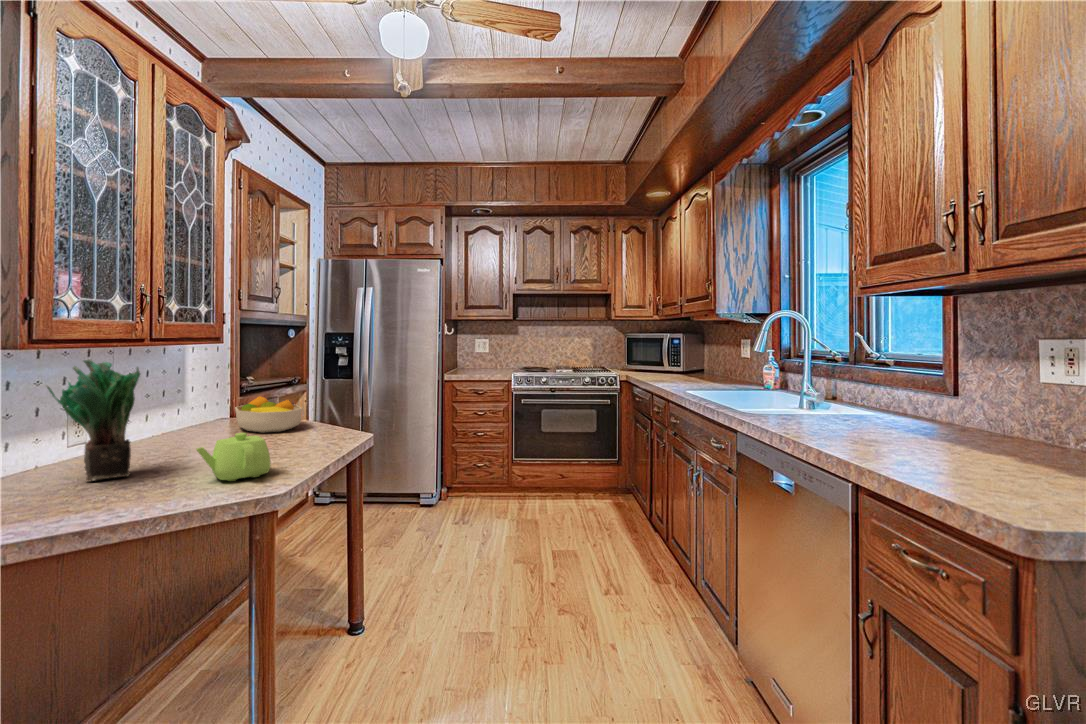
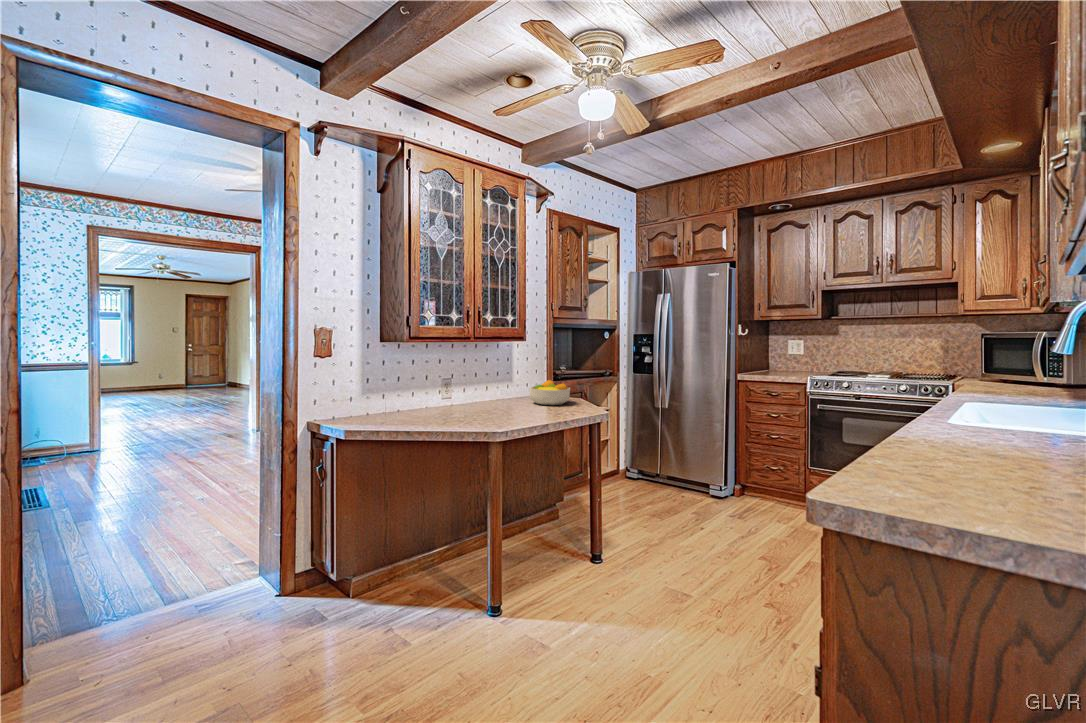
potted plant: present [47,359,140,482] -> none [417,348,453,415]
teapot: present [197,433,271,481] -> none [468,395,507,423]

